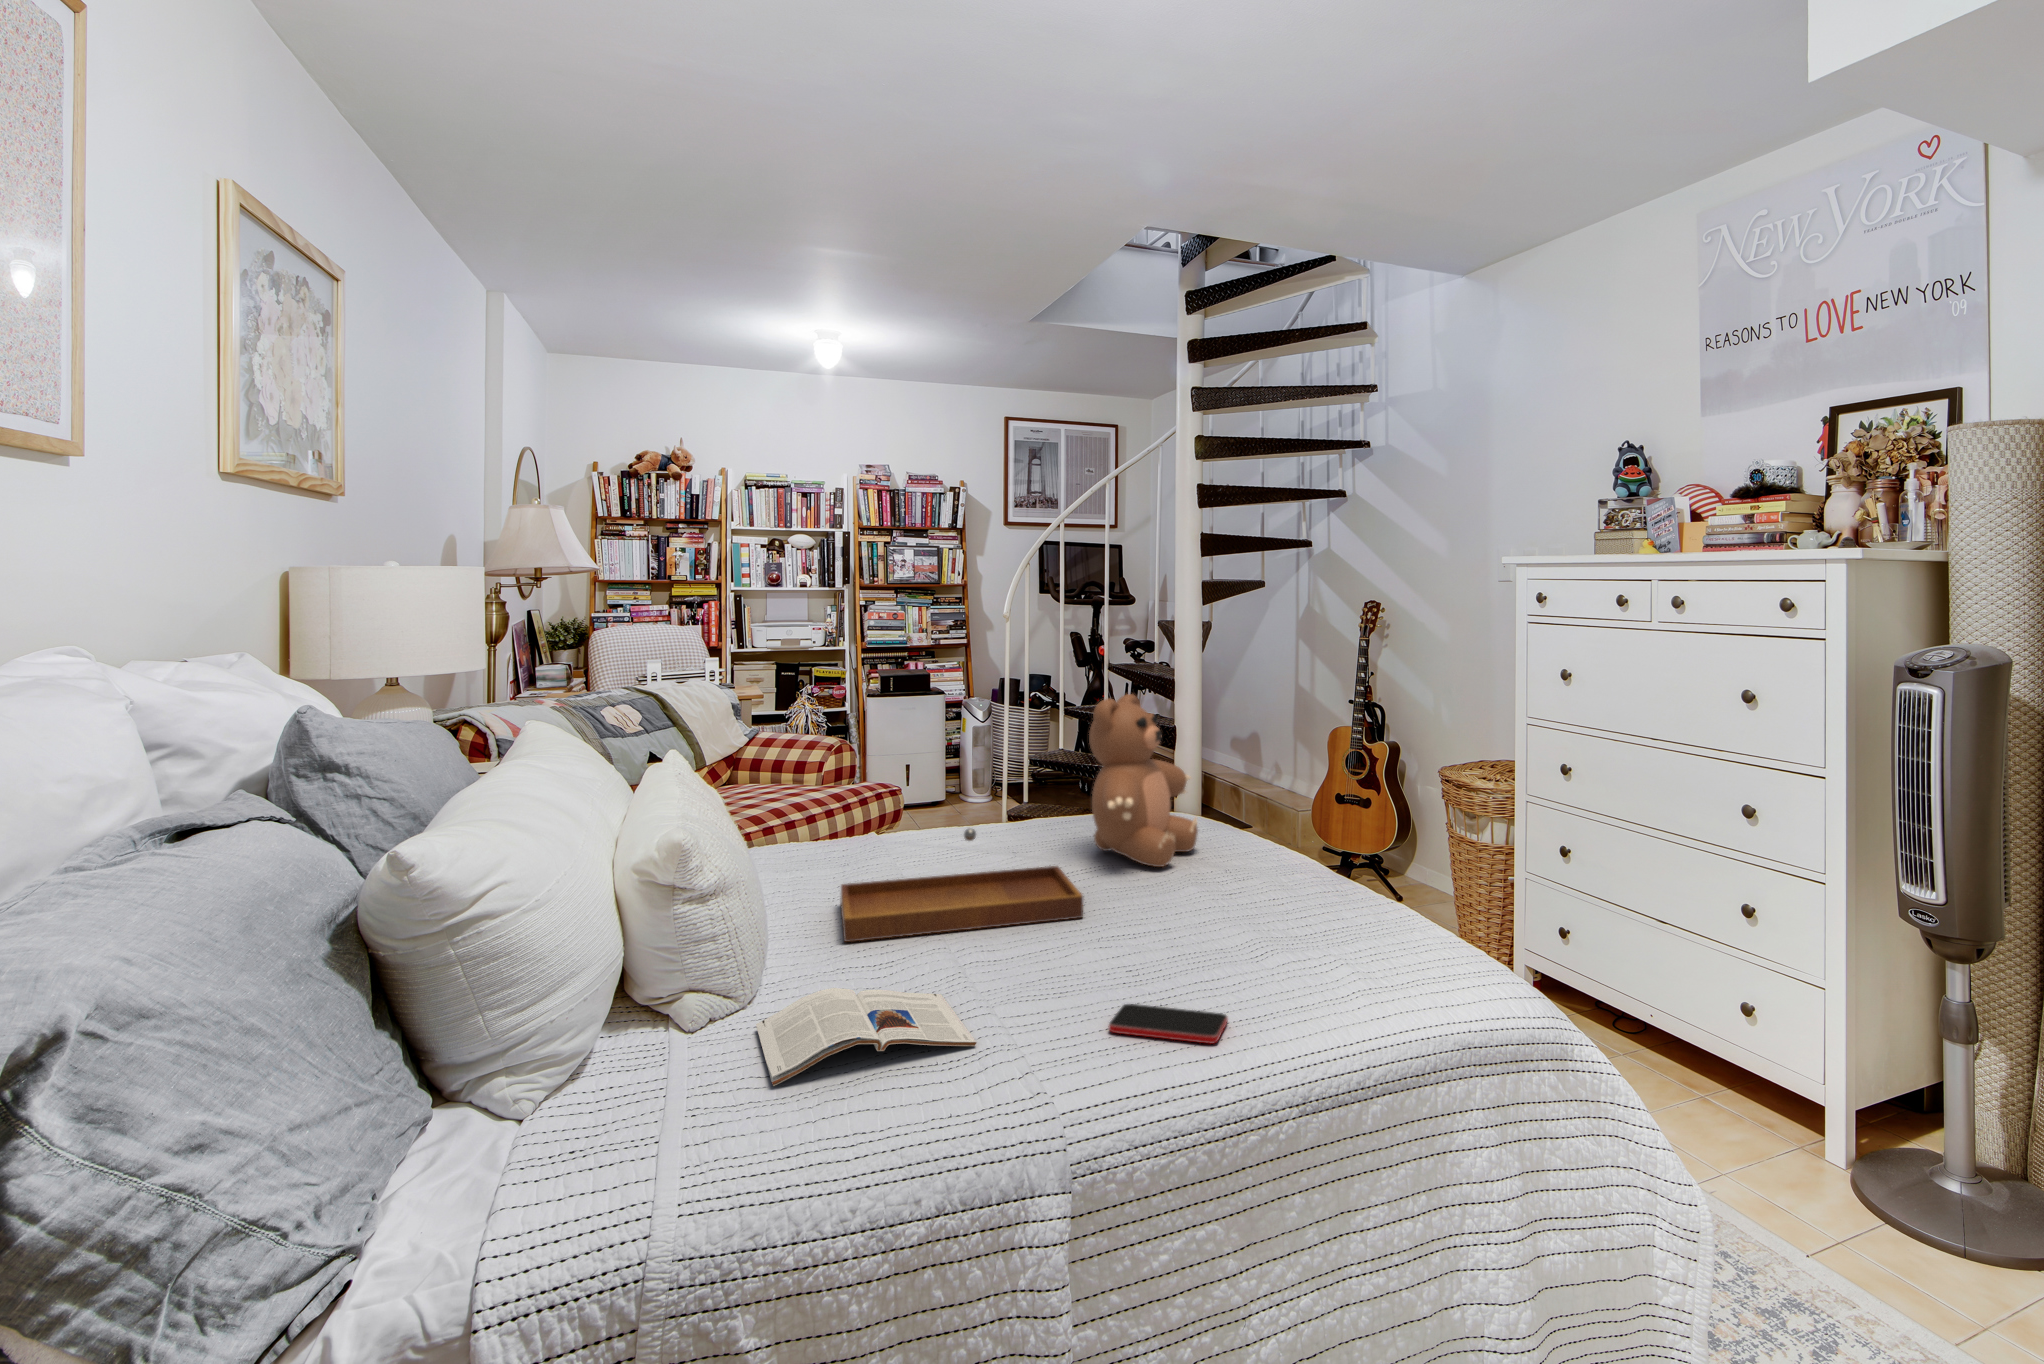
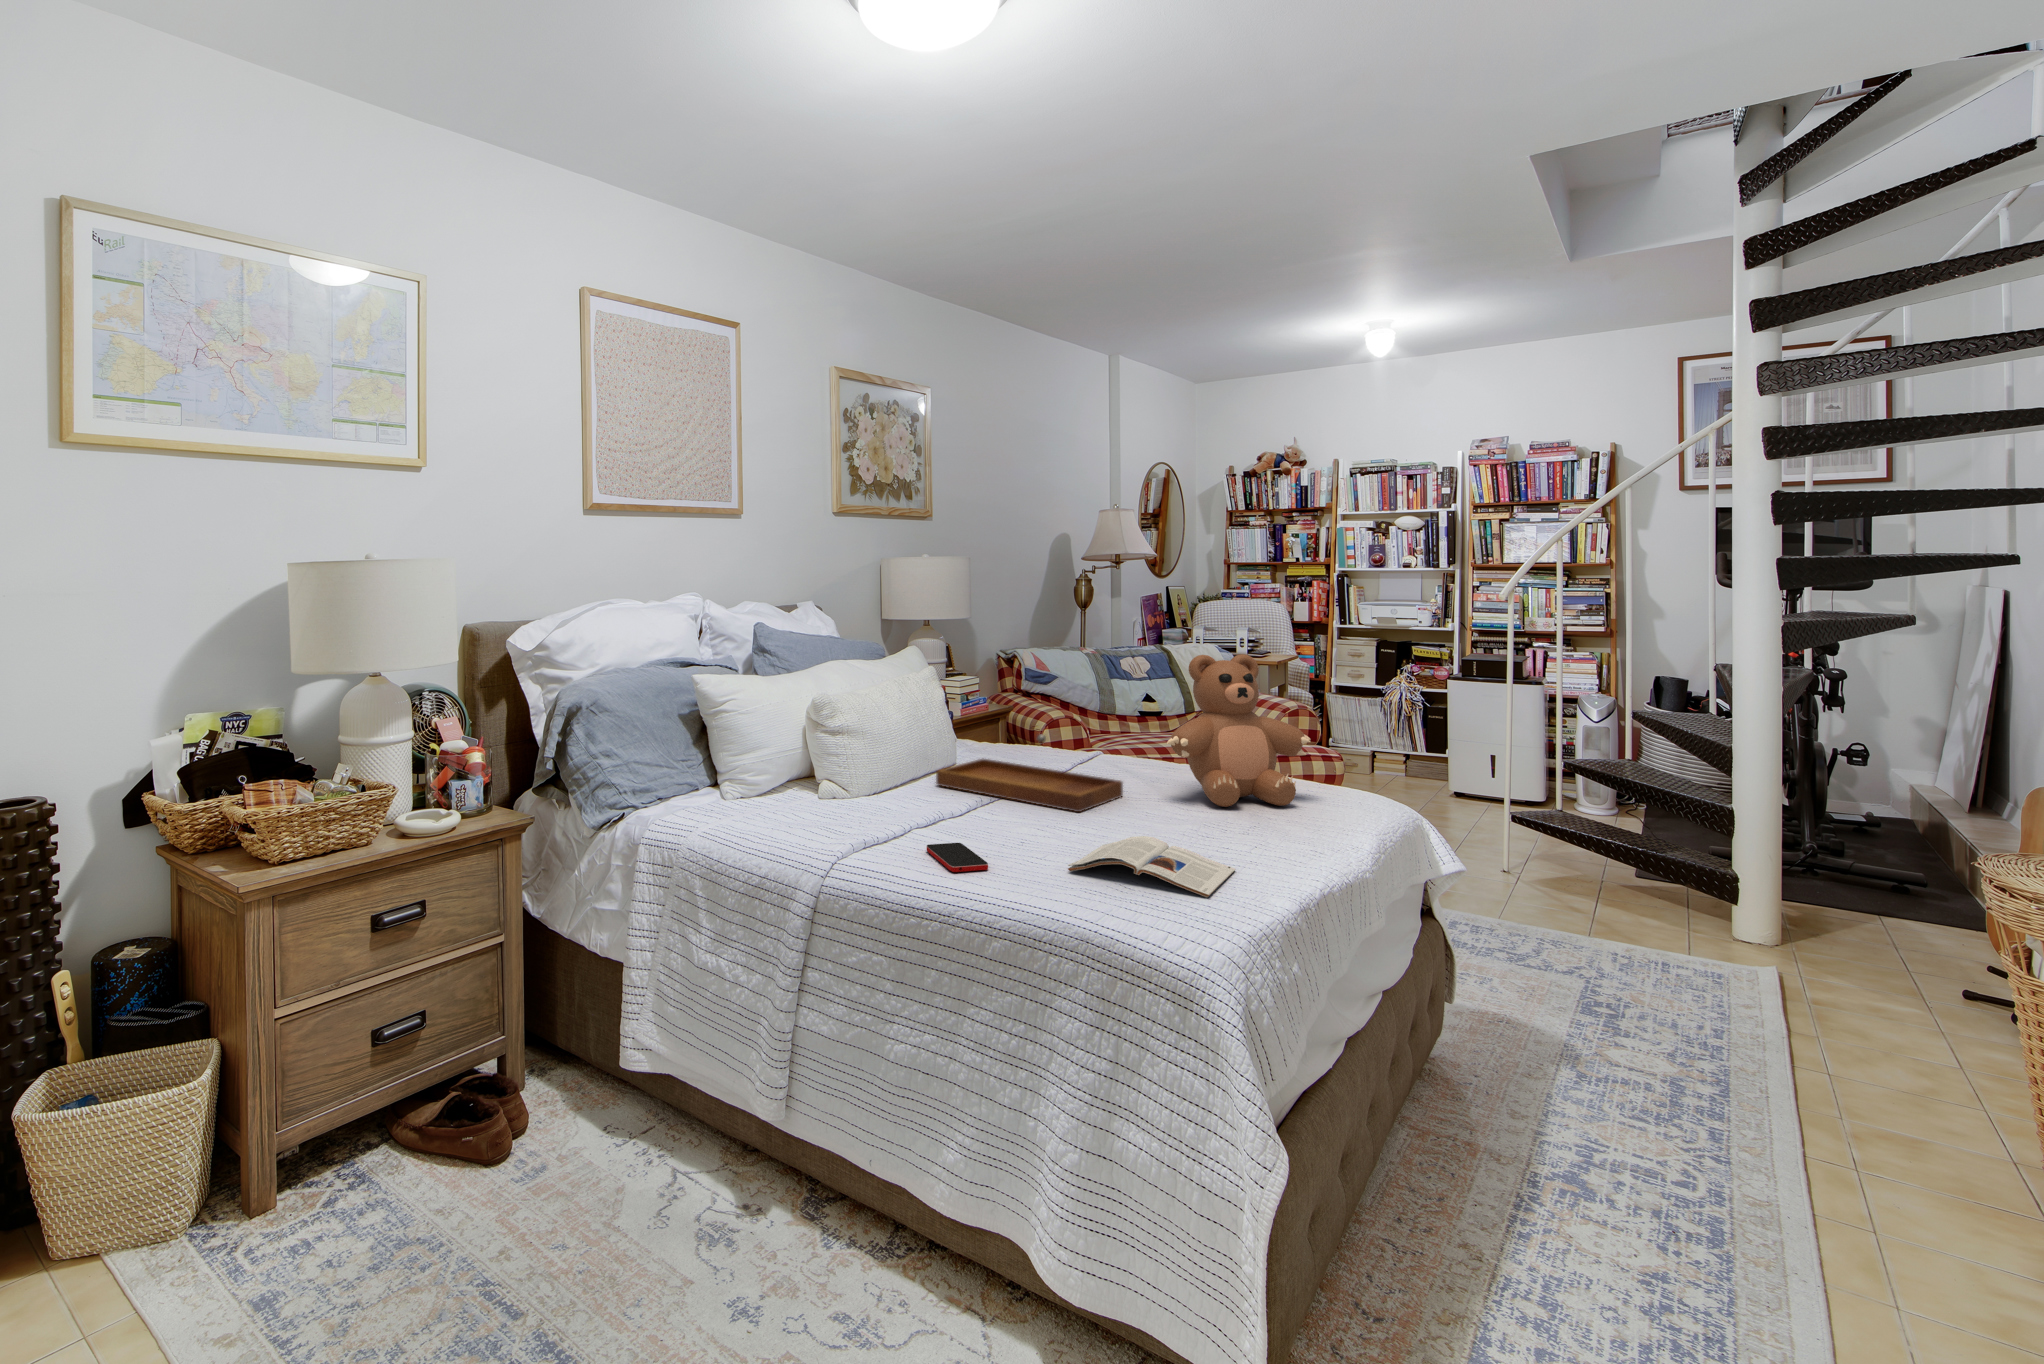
magazine: present [756,988,977,1086] -> present [1068,836,1235,897]

